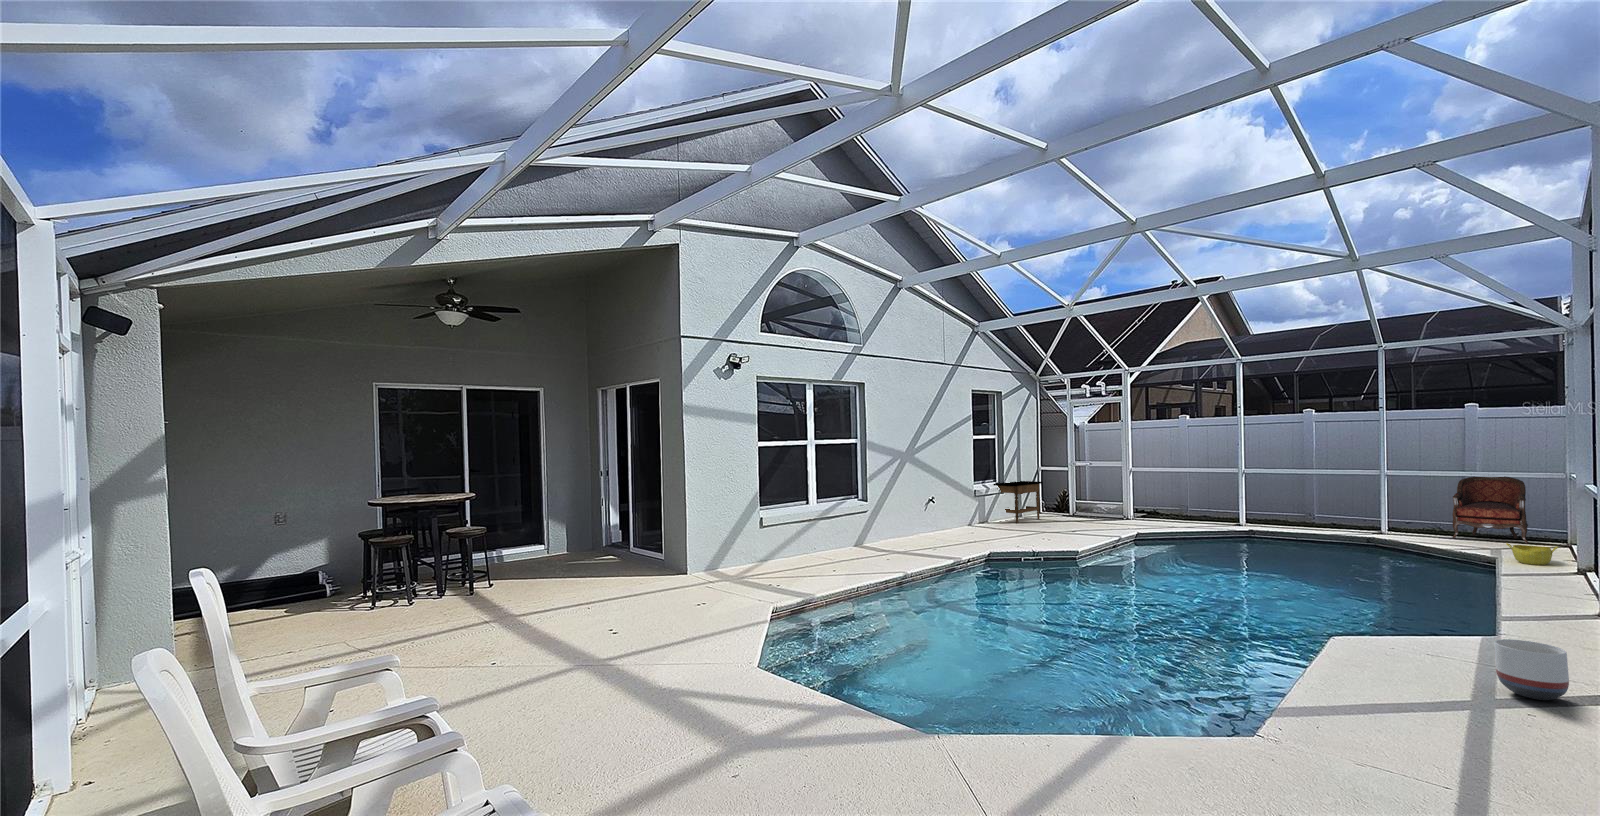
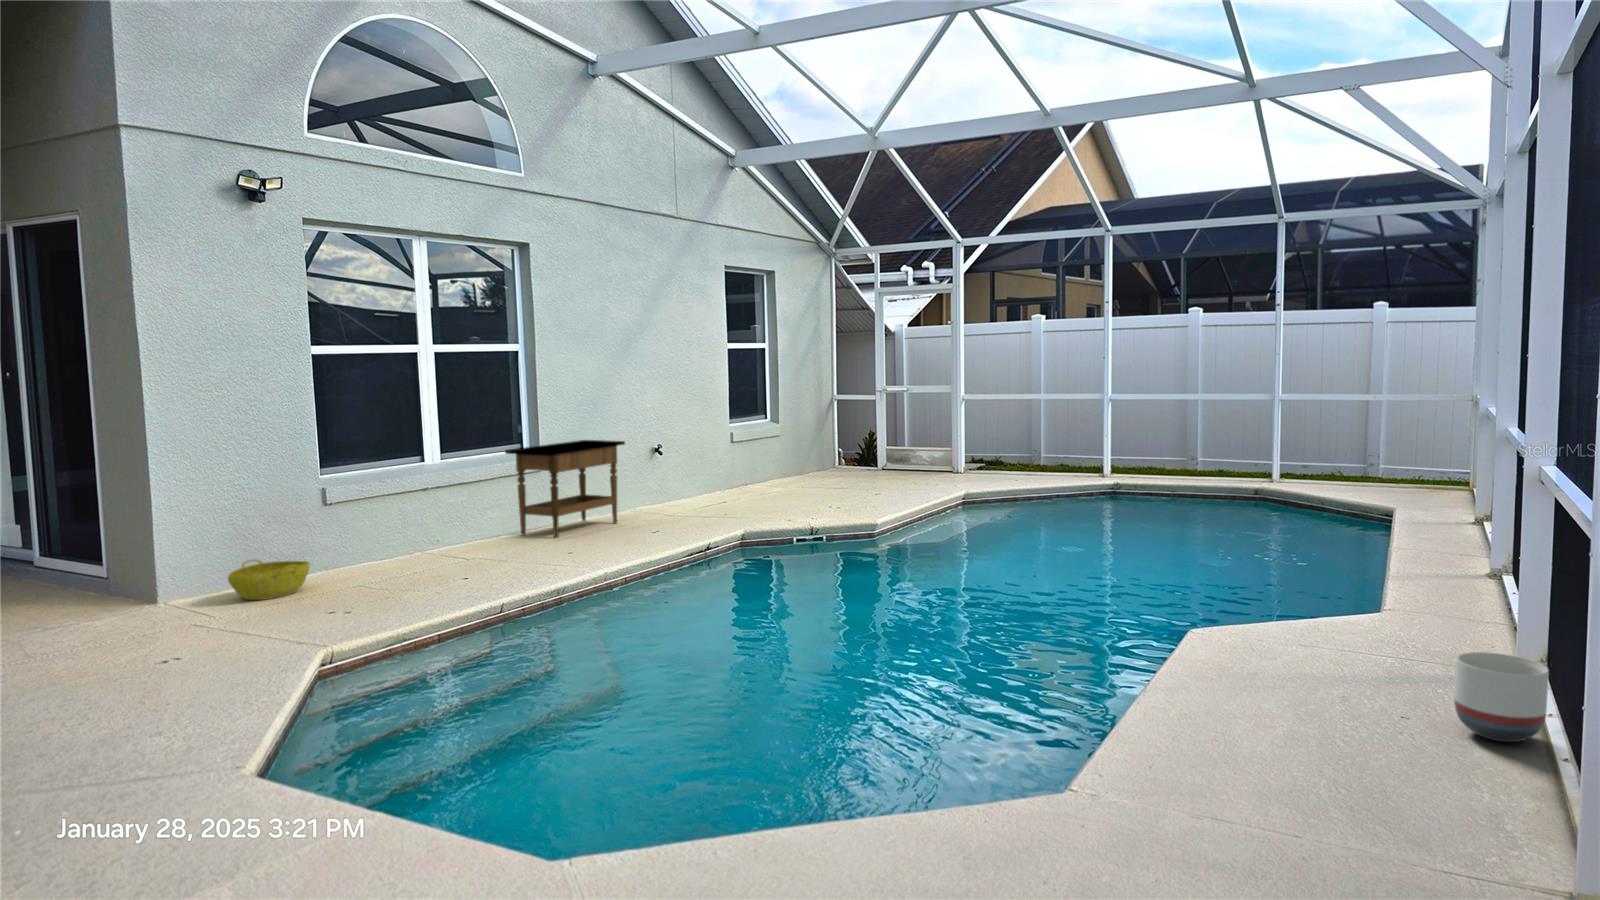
armchair: present [1452,477,1529,544] -> none [1353,400,1437,489]
side table: present [993,481,1042,523] -> present [505,440,625,538]
basket: present [1506,543,1558,565] -> present [228,559,310,600]

